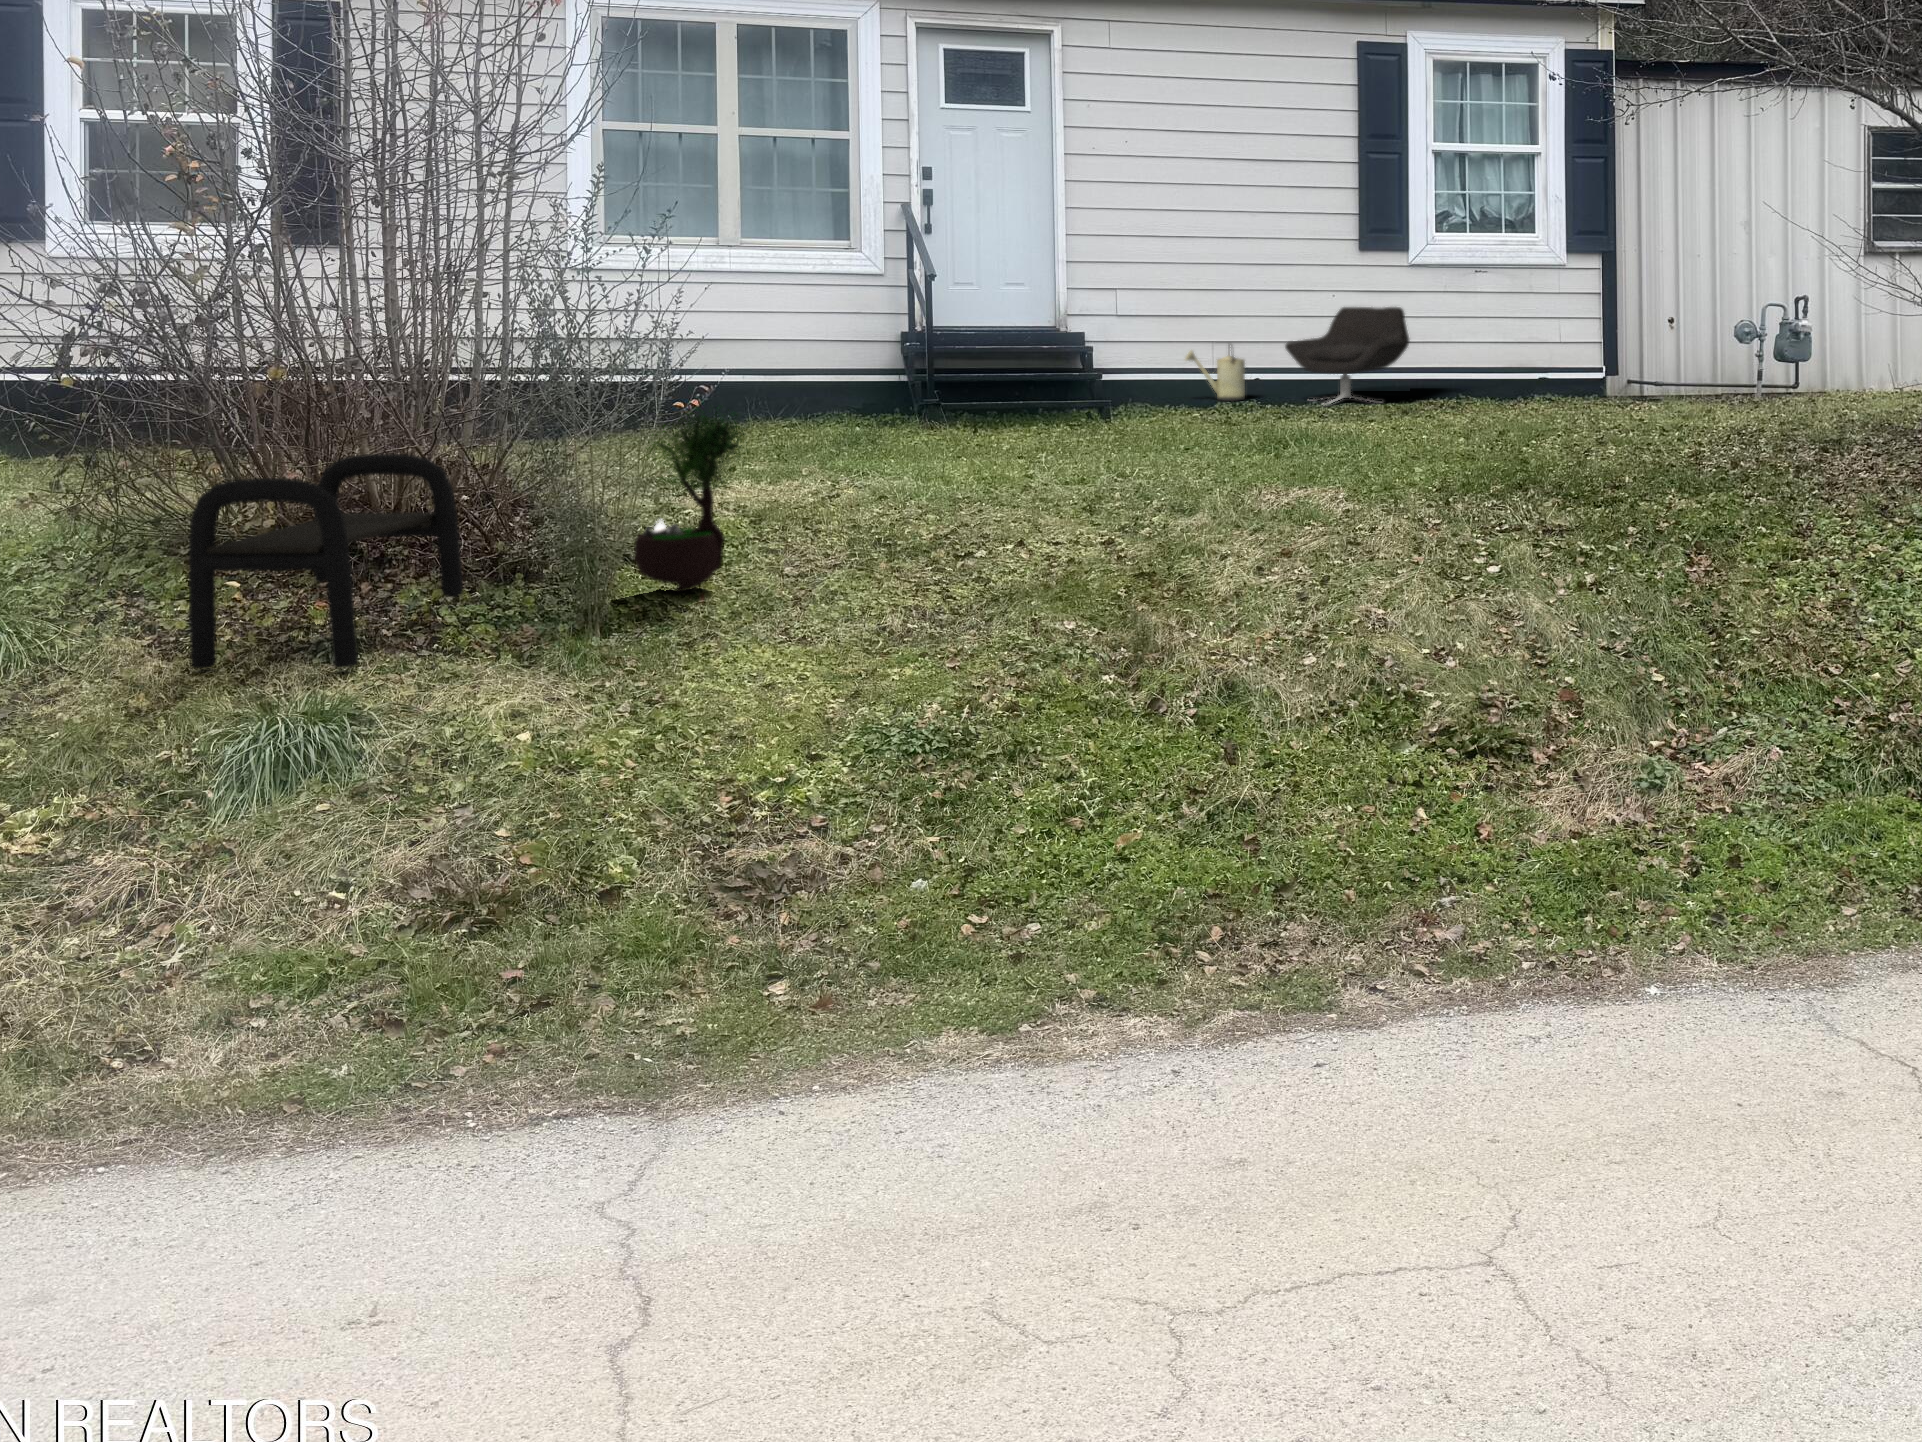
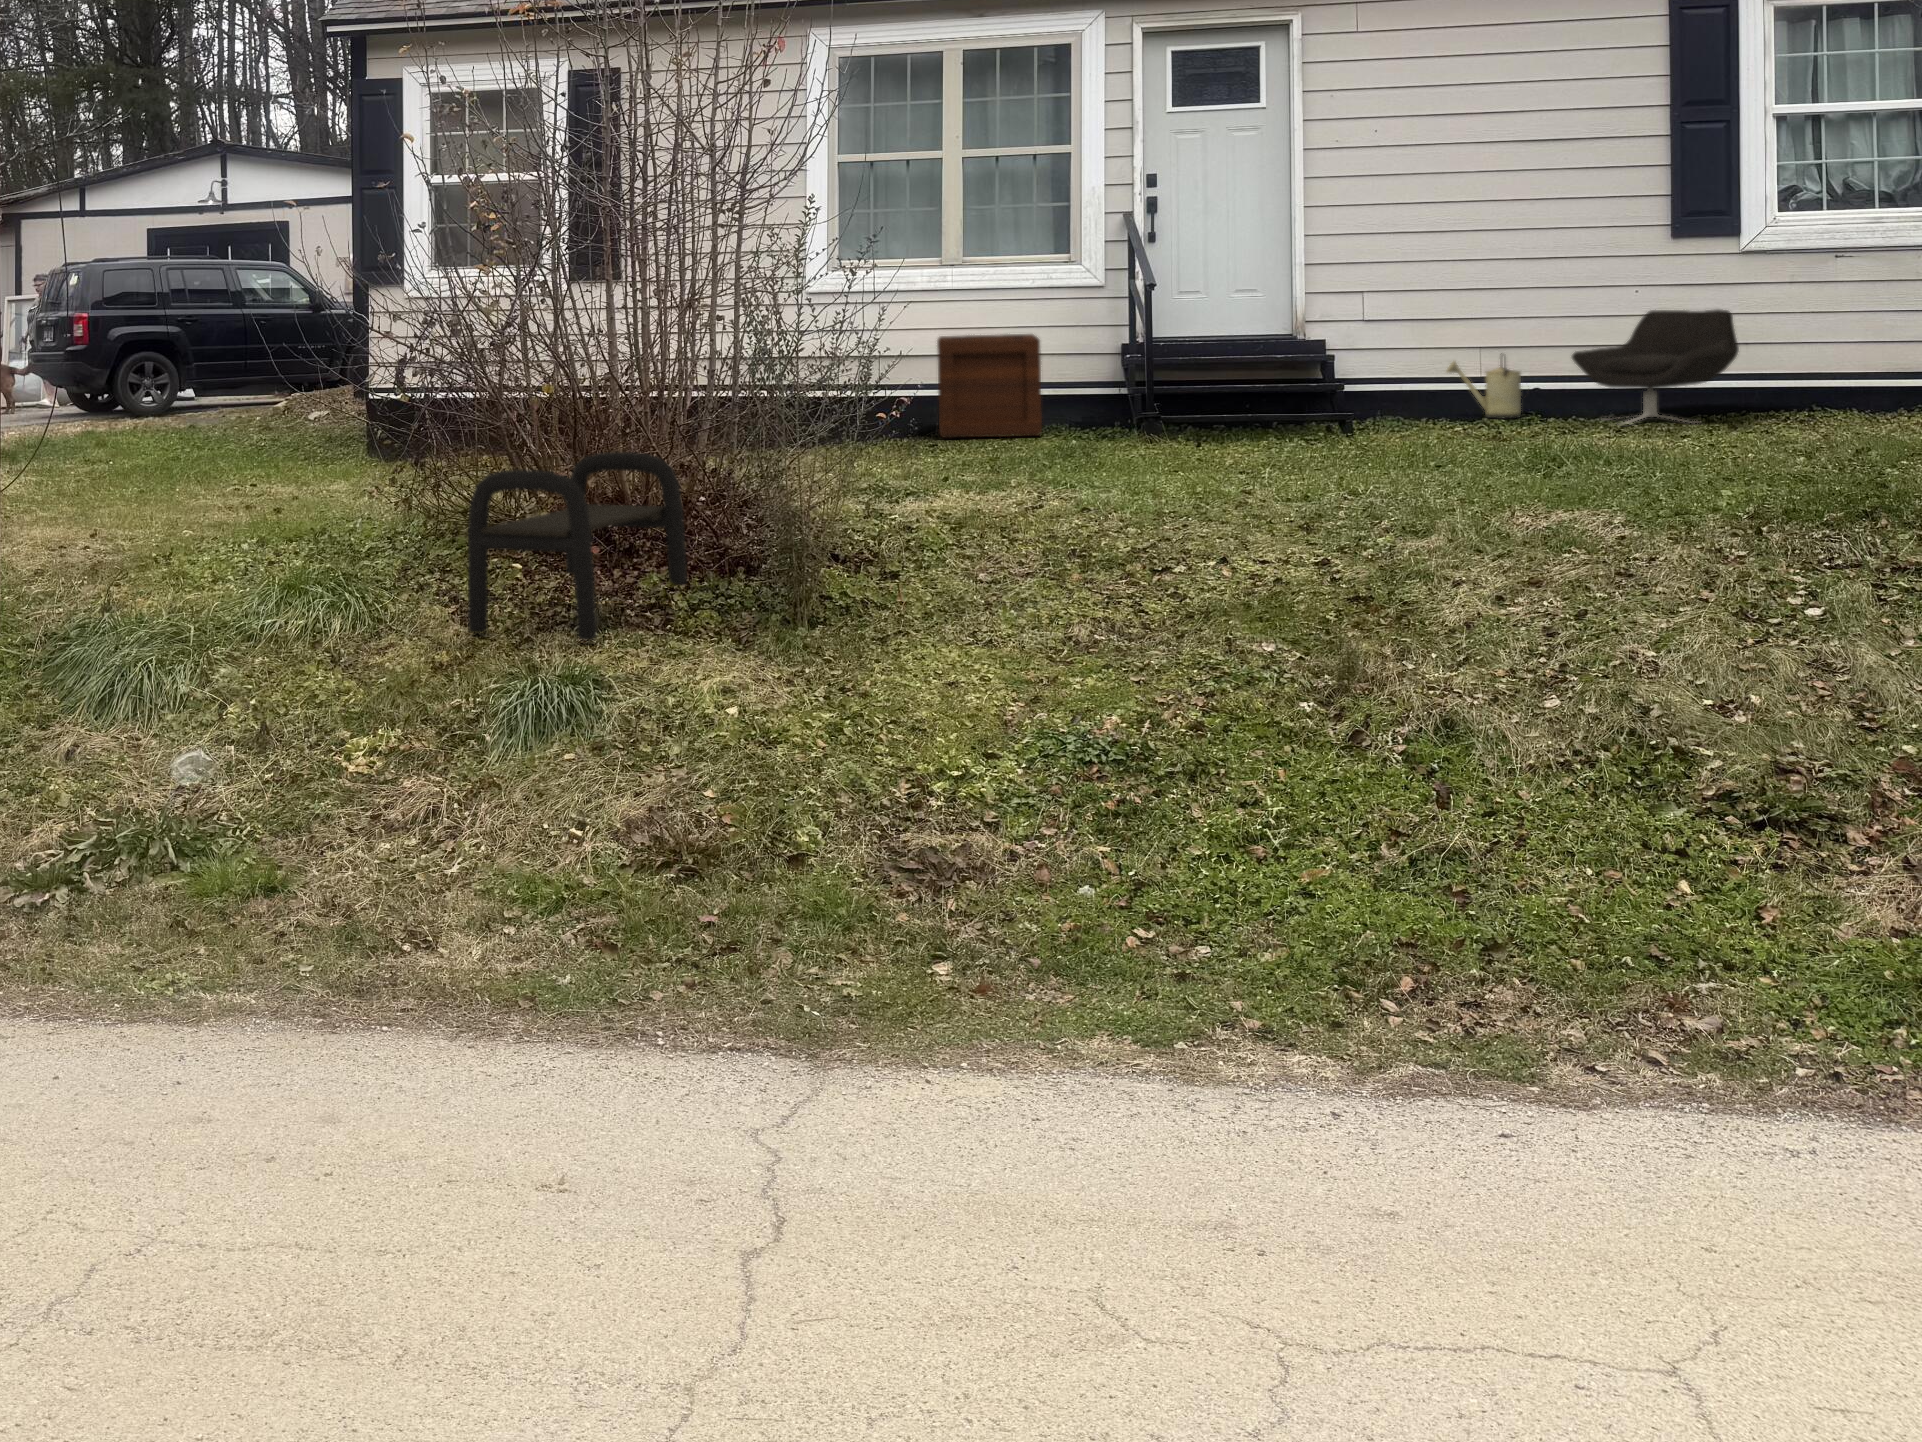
wooden crate: none [720,324,827,427] -> present [937,334,1042,438]
potted tree: present [634,408,747,591] -> none [839,404,948,592]

